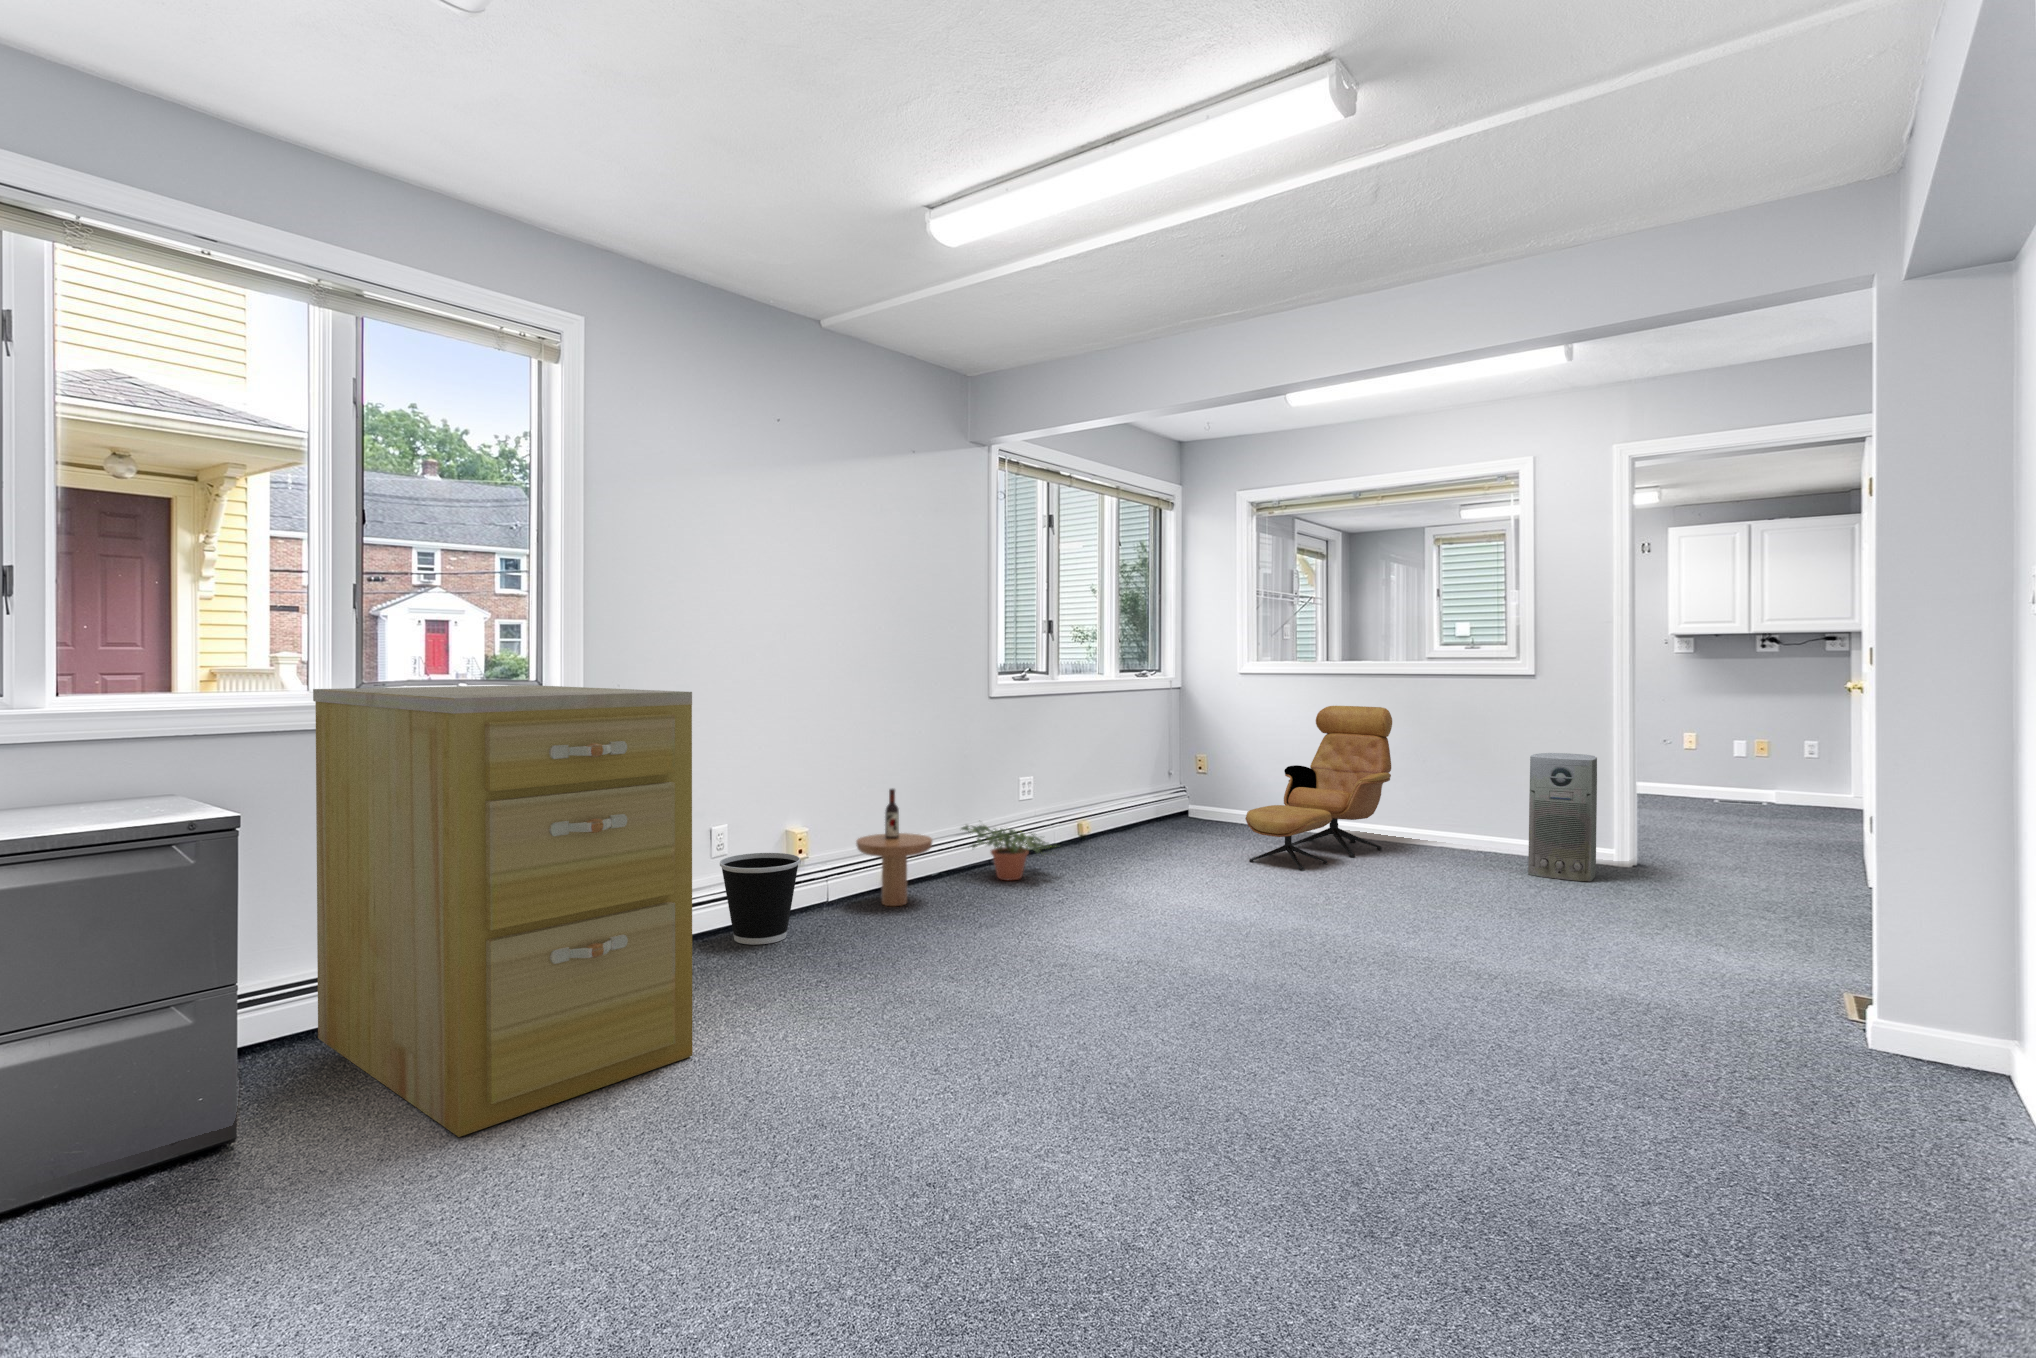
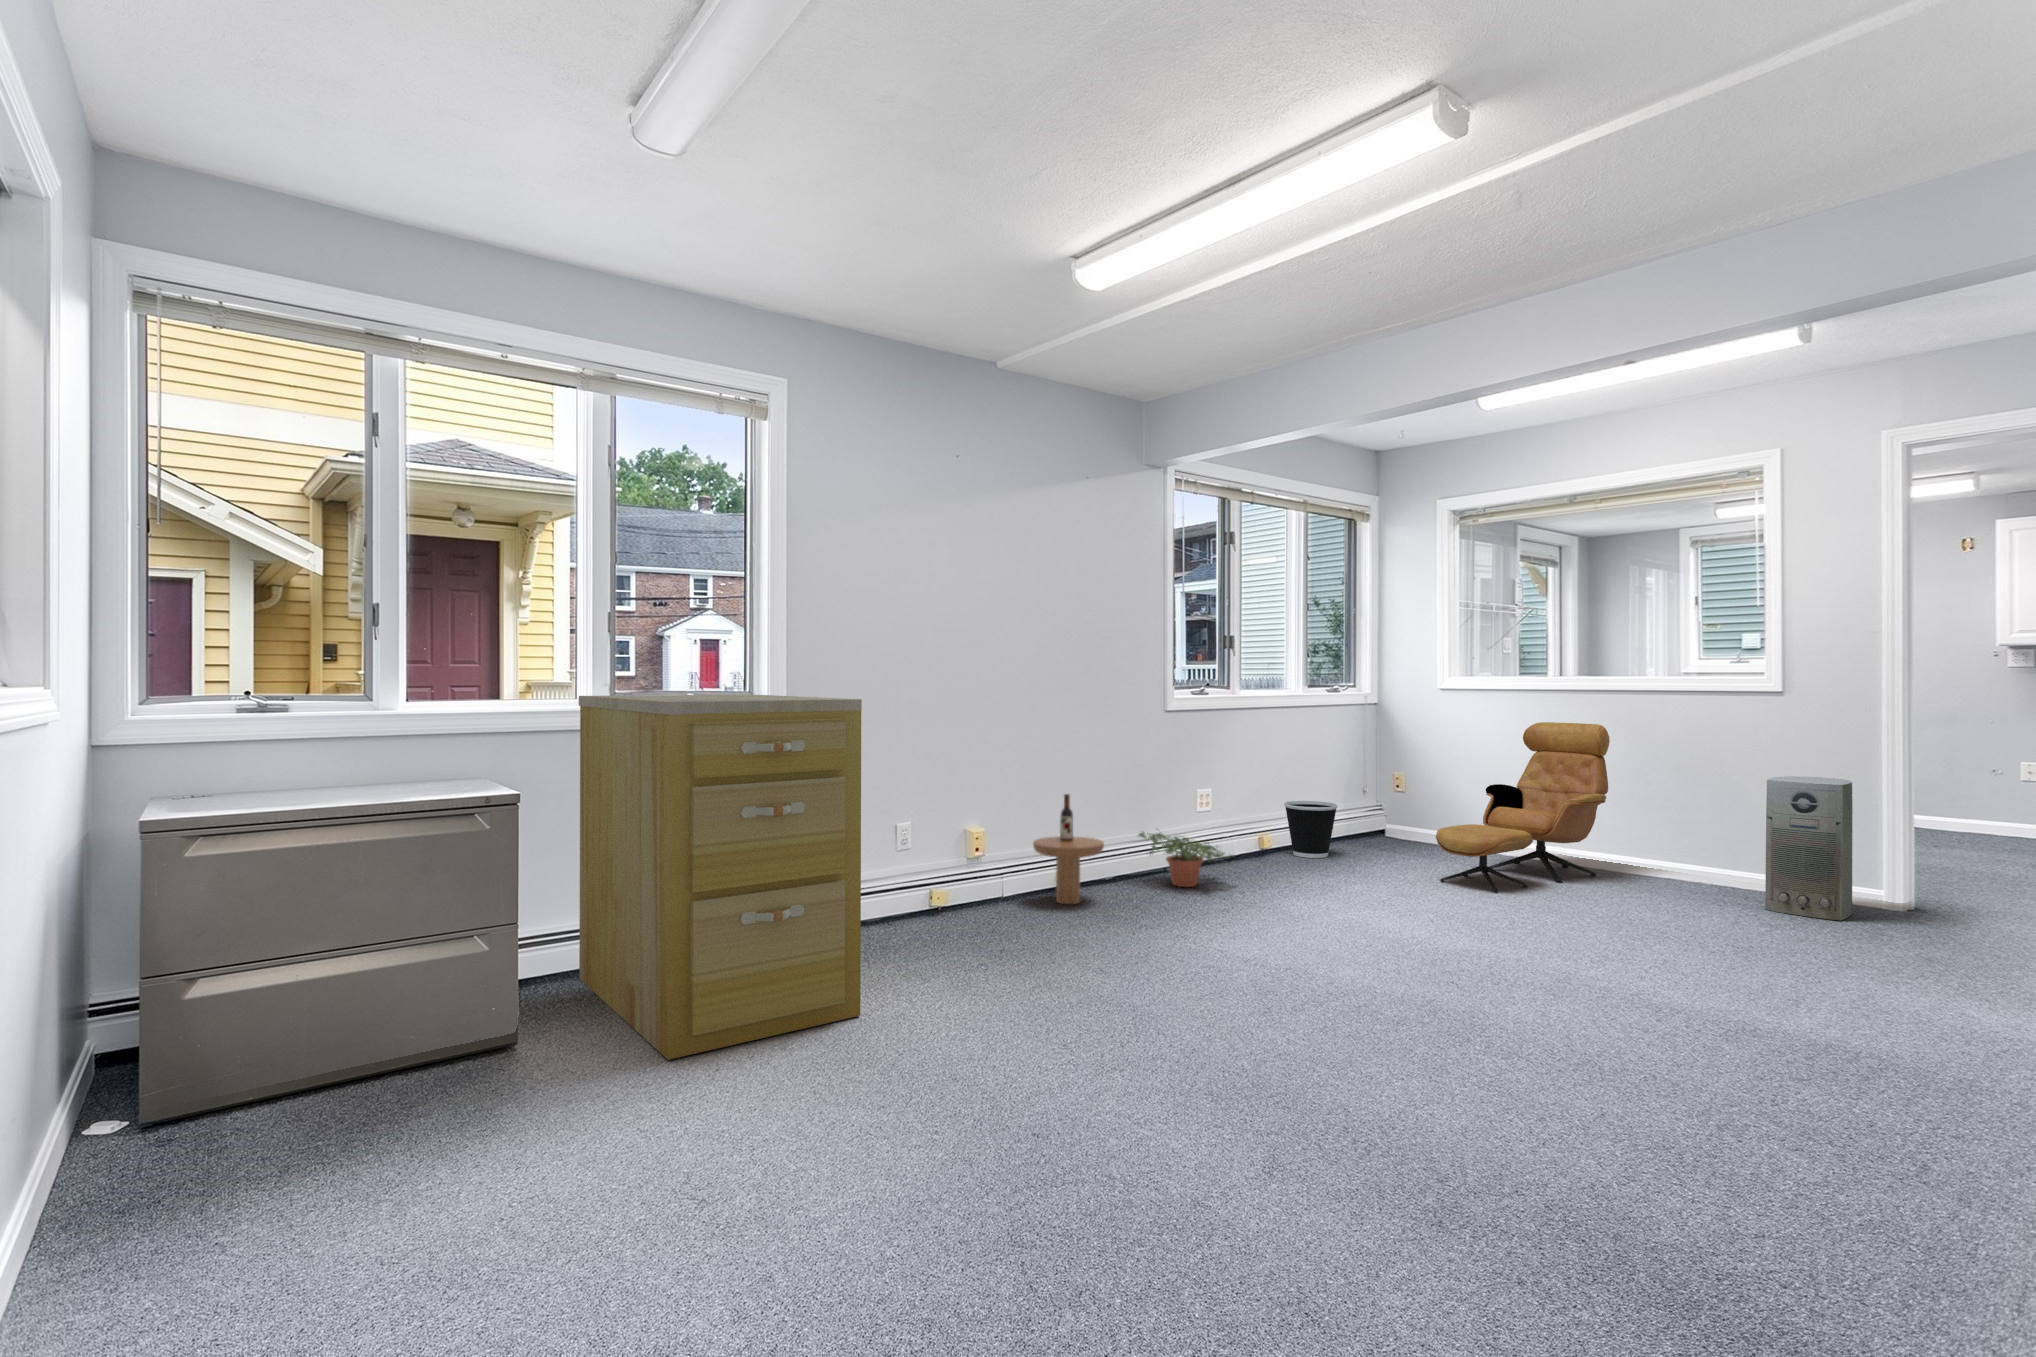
wastebasket: present [720,853,800,944] -> present [1284,801,1338,858]

